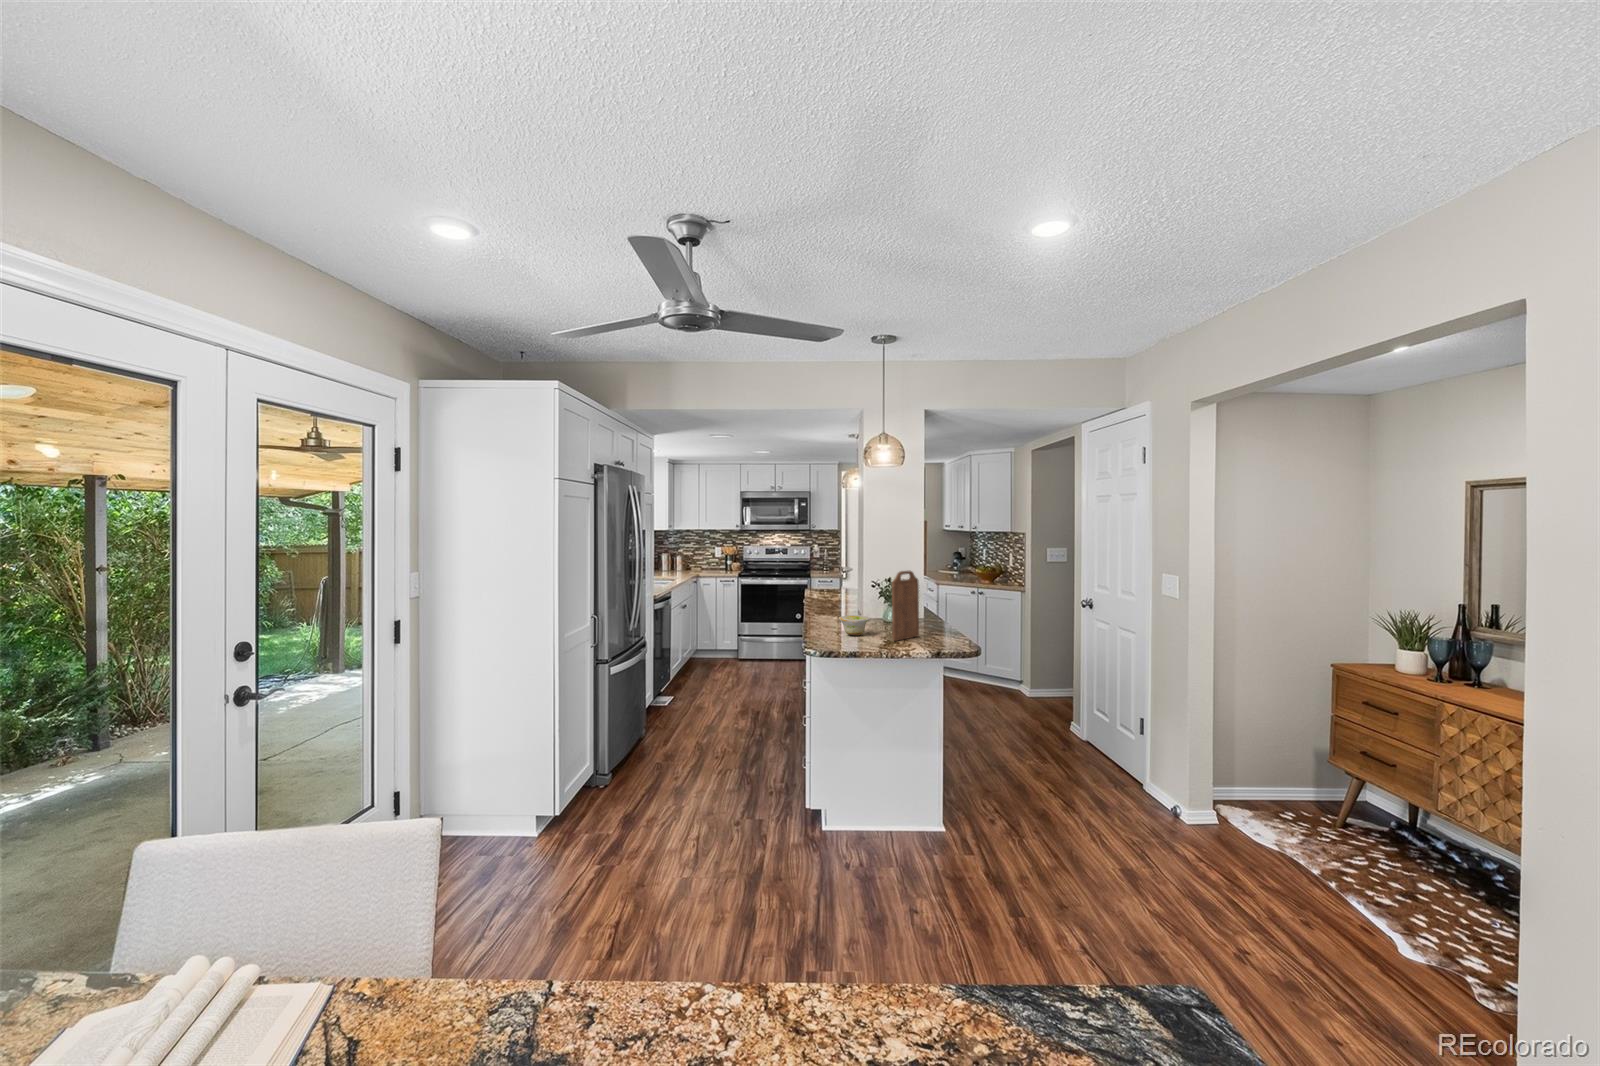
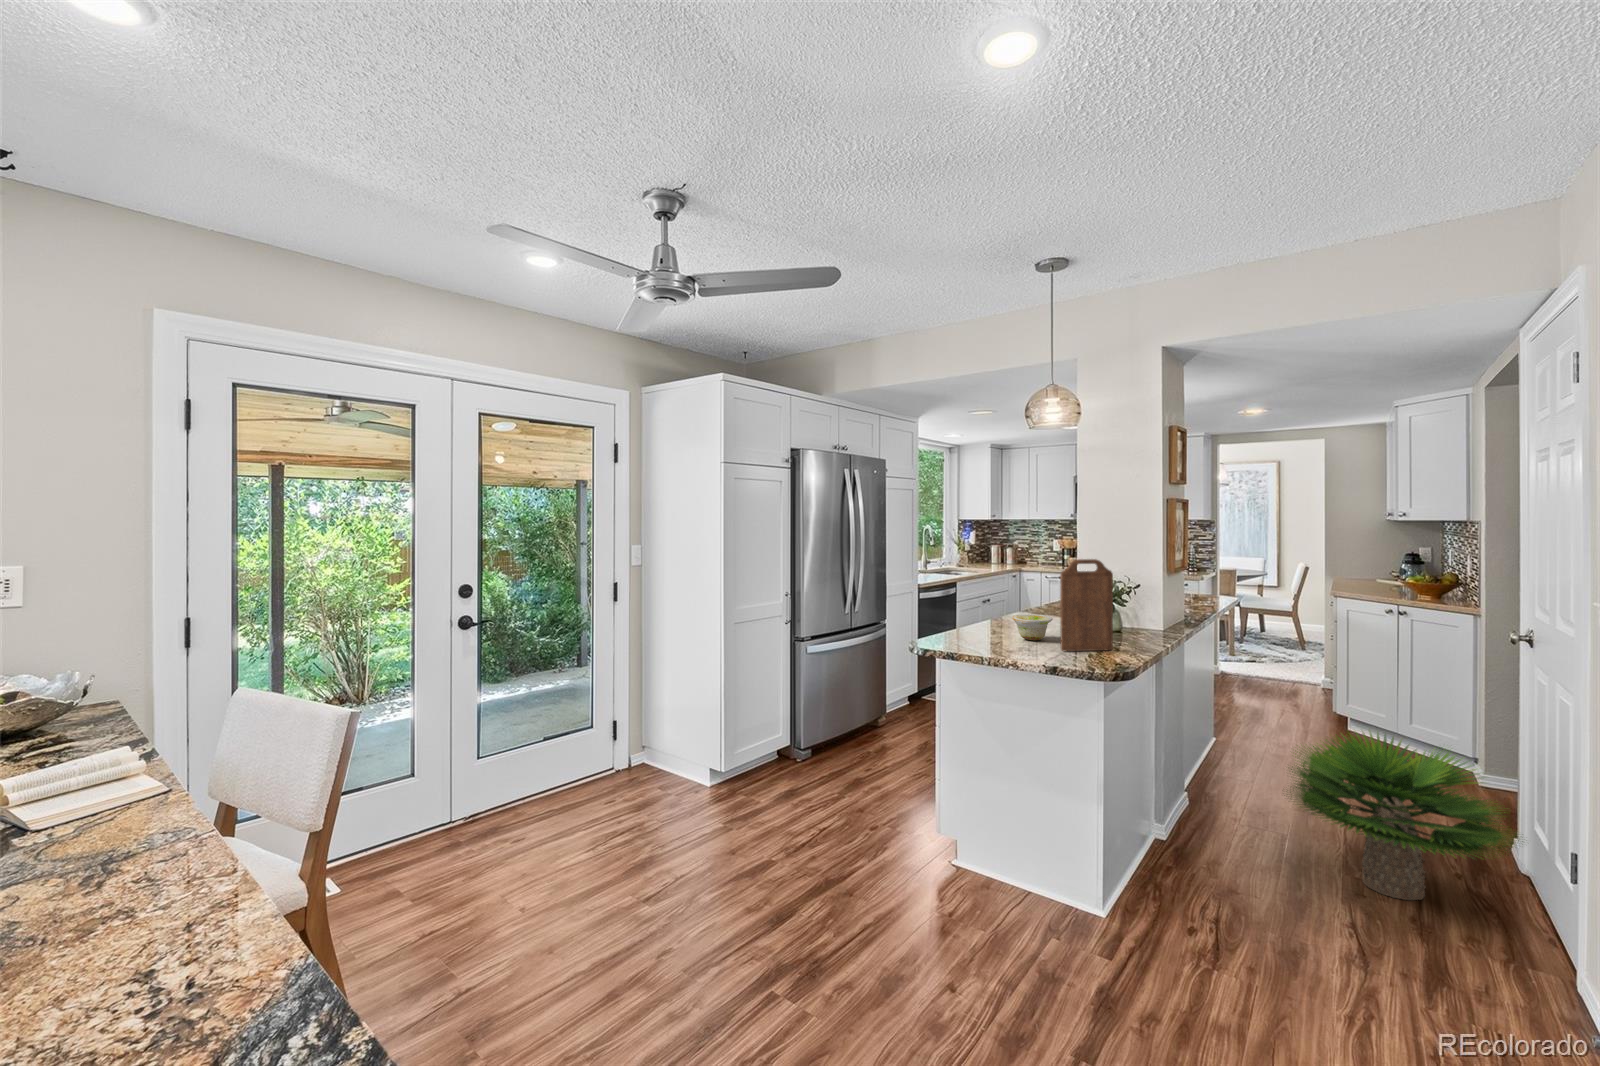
potted plant: none [986,667,1107,767] -> present [1290,732,1513,900]

